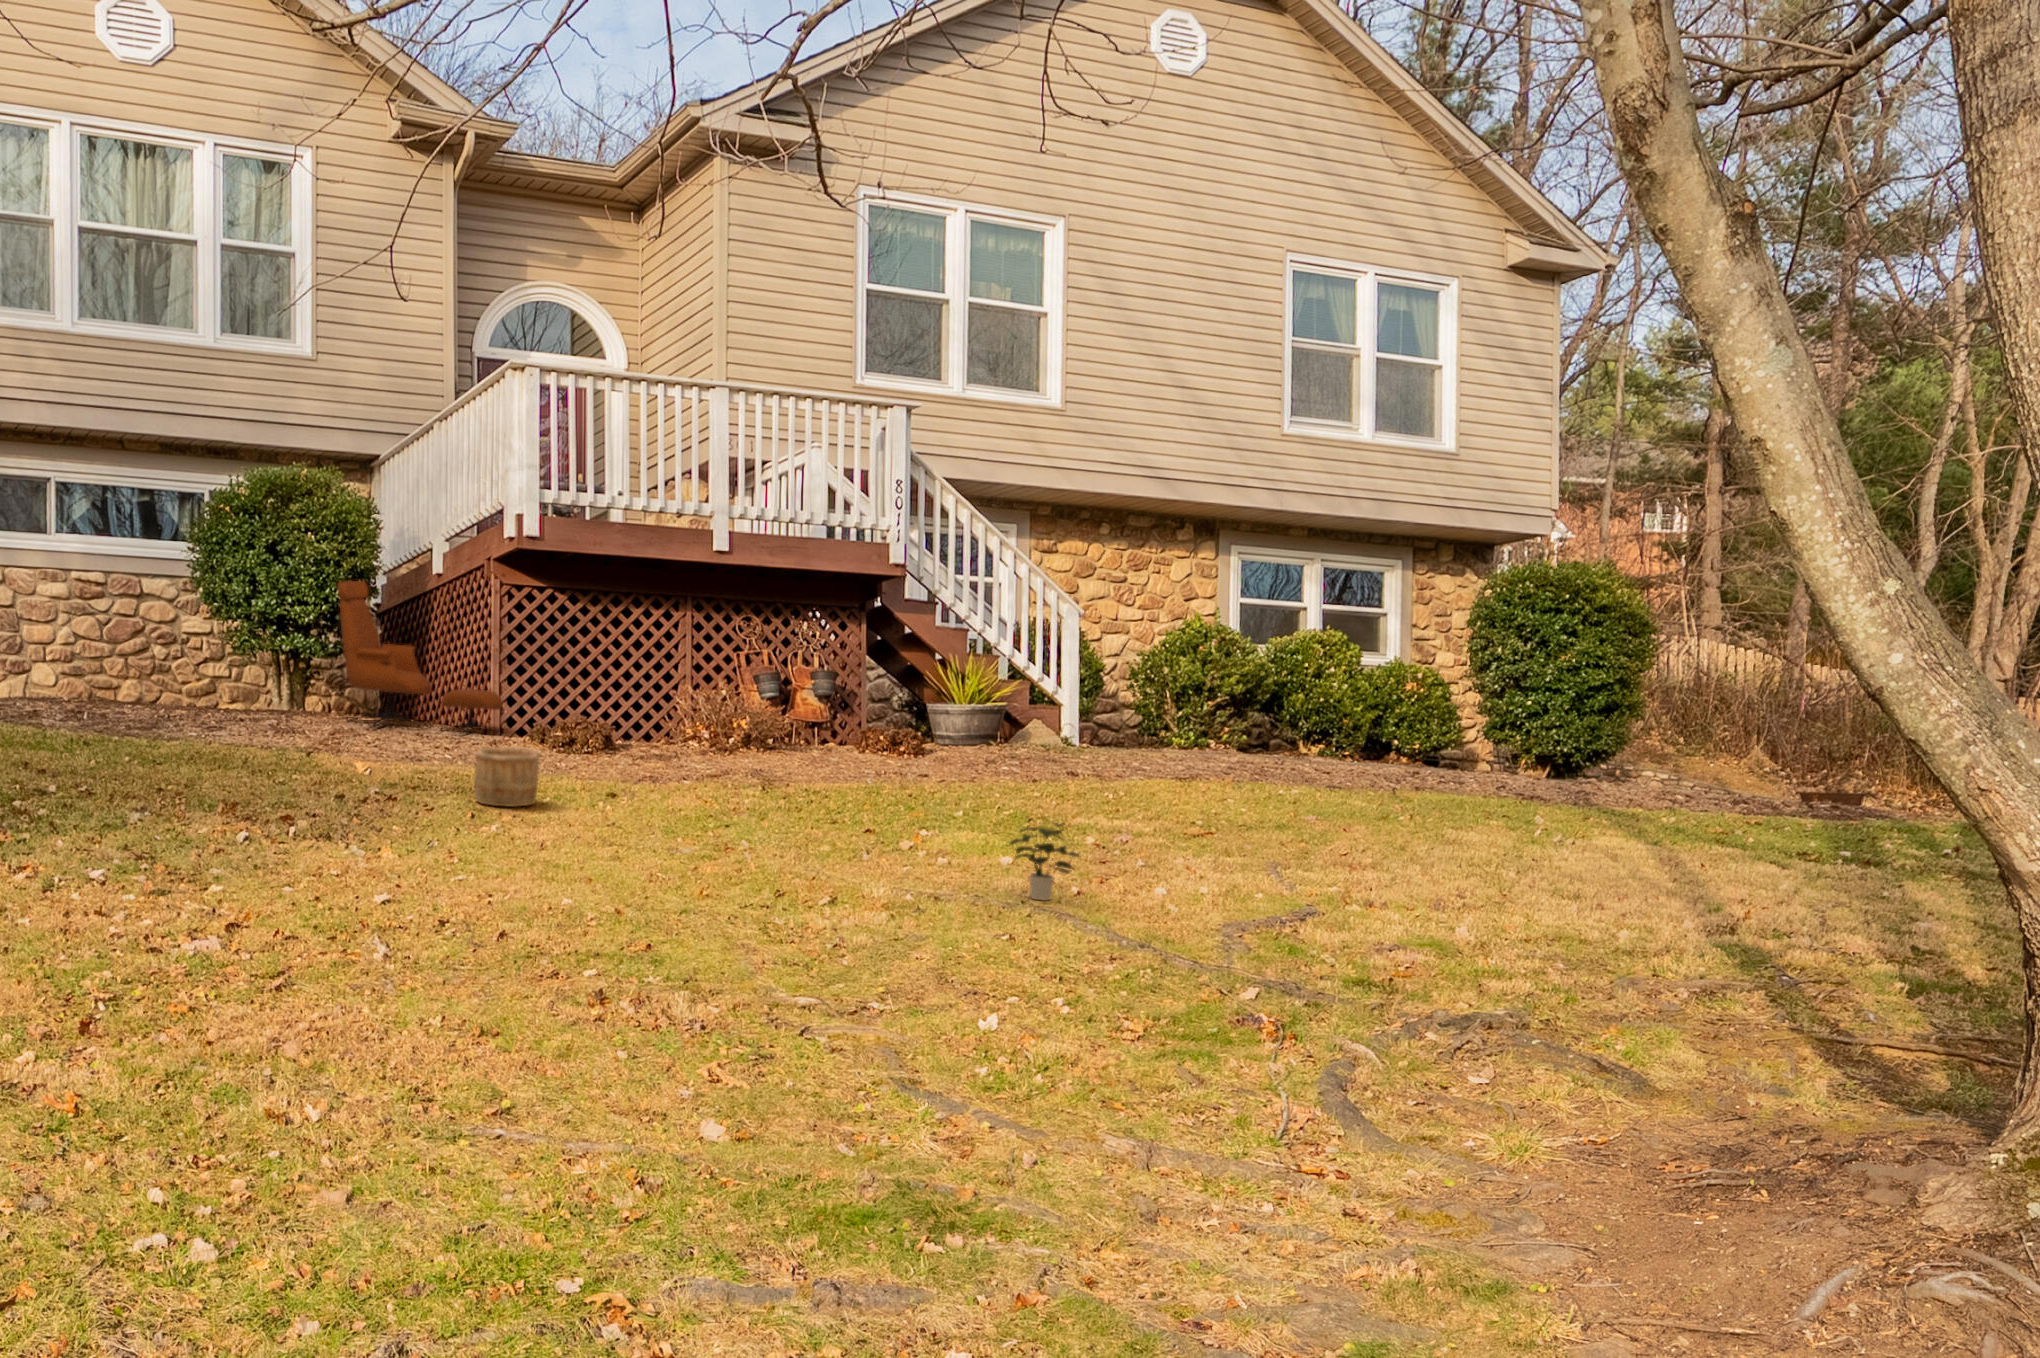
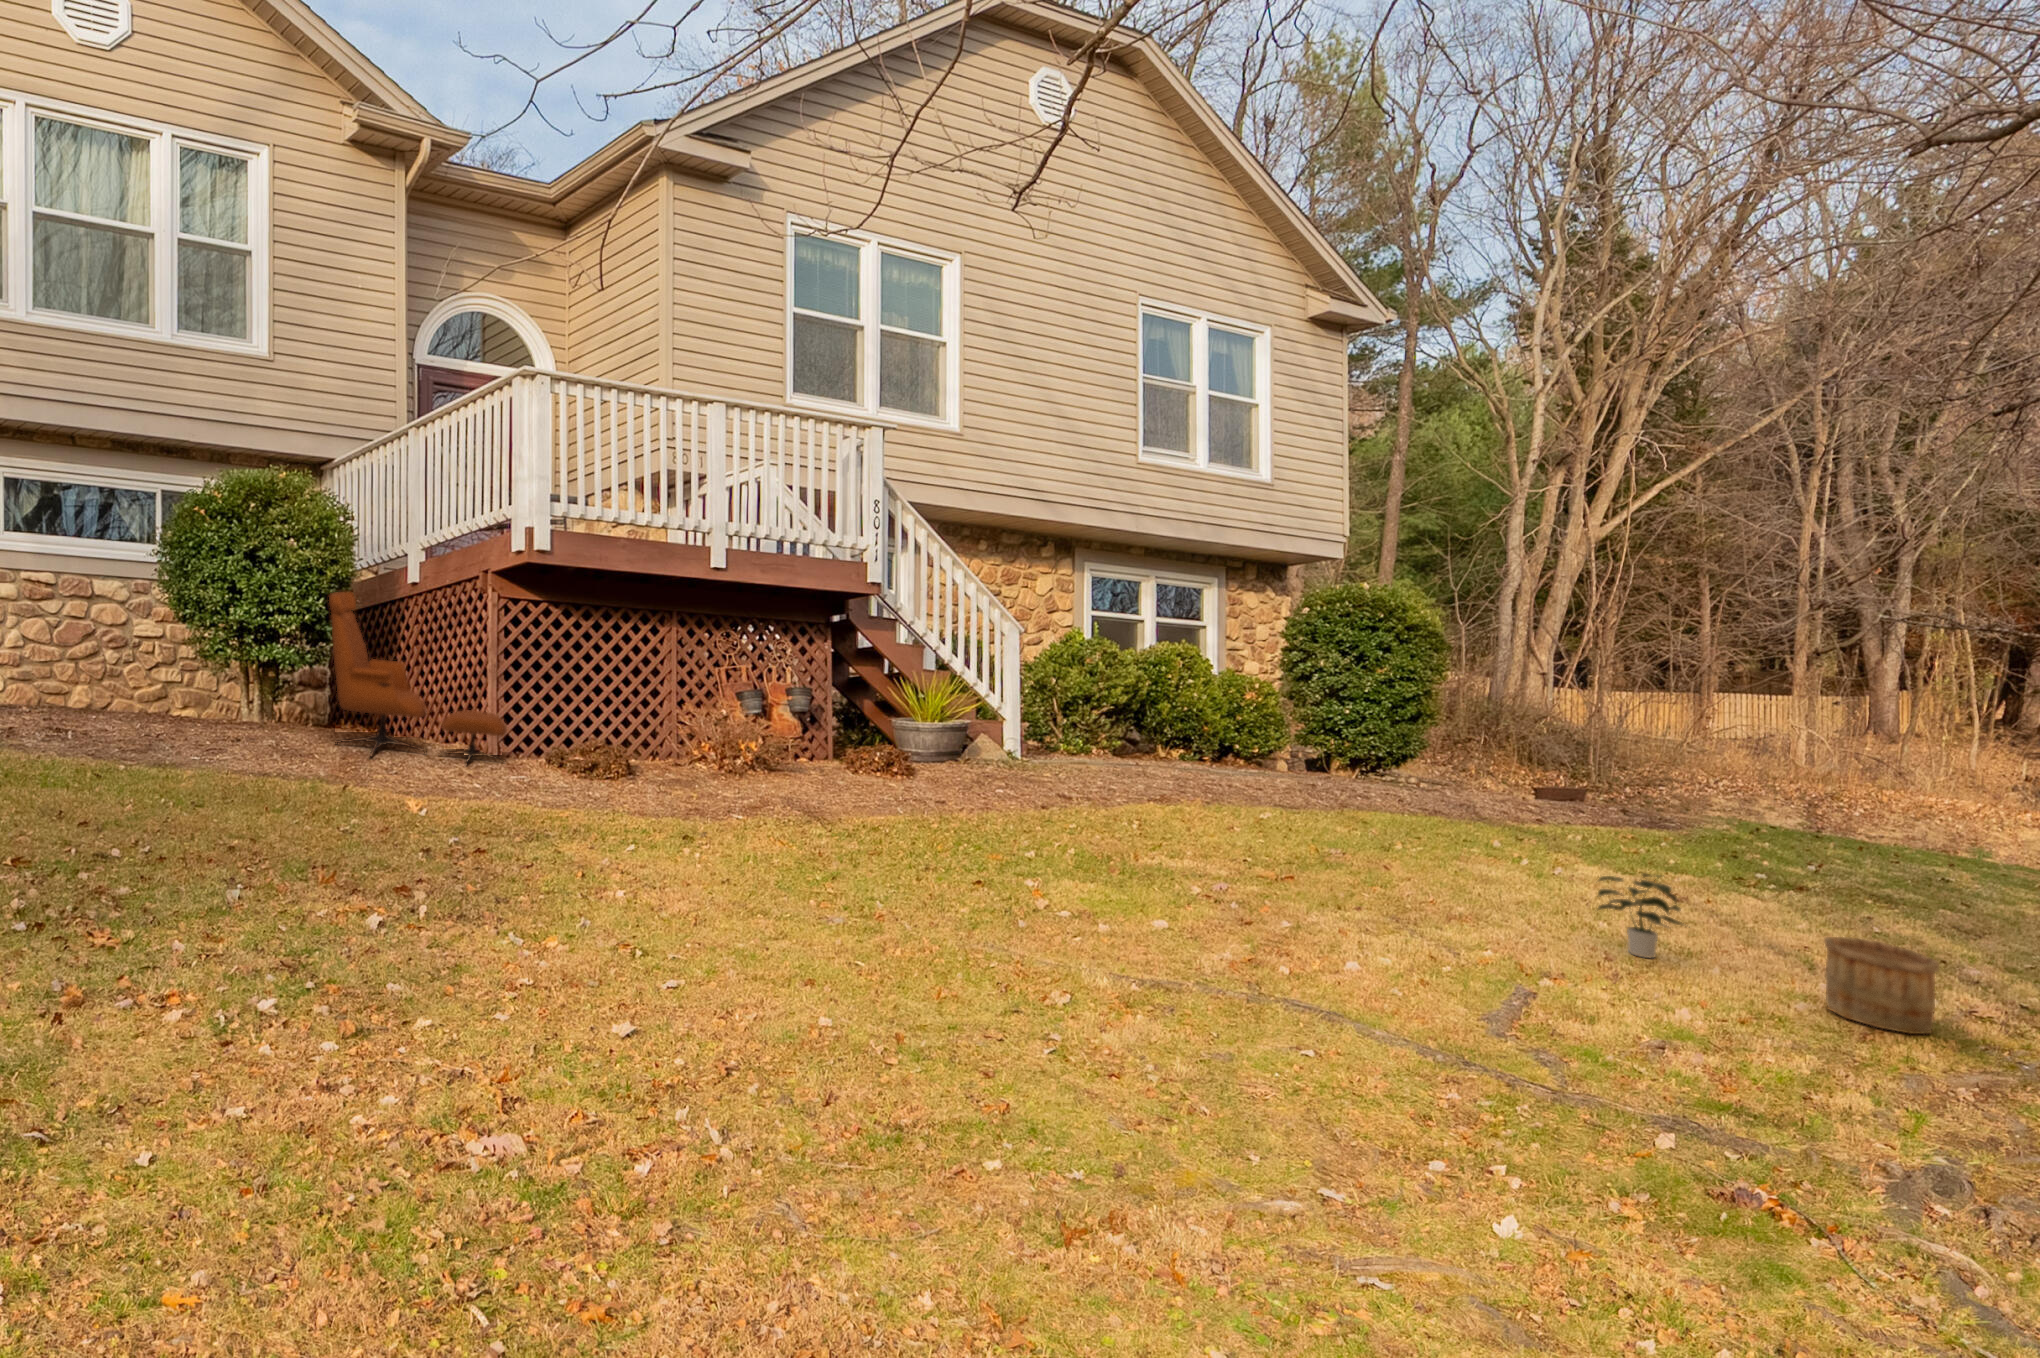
wooden bucket: present [474,747,541,806] -> present [1825,937,1939,1034]
potted plant: present [1010,823,1079,900] -> present [1598,873,1682,958]

